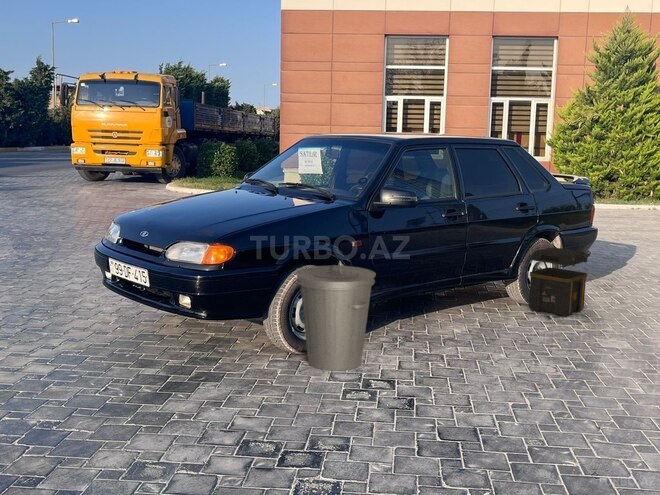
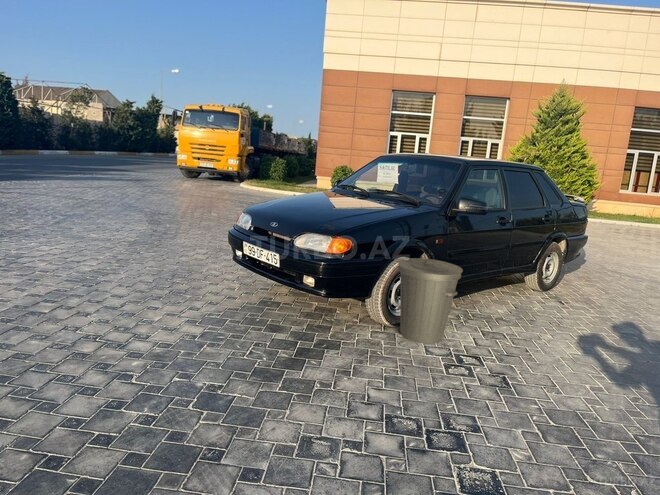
toolbox: present [529,248,587,317] -> none [538,250,586,302]

